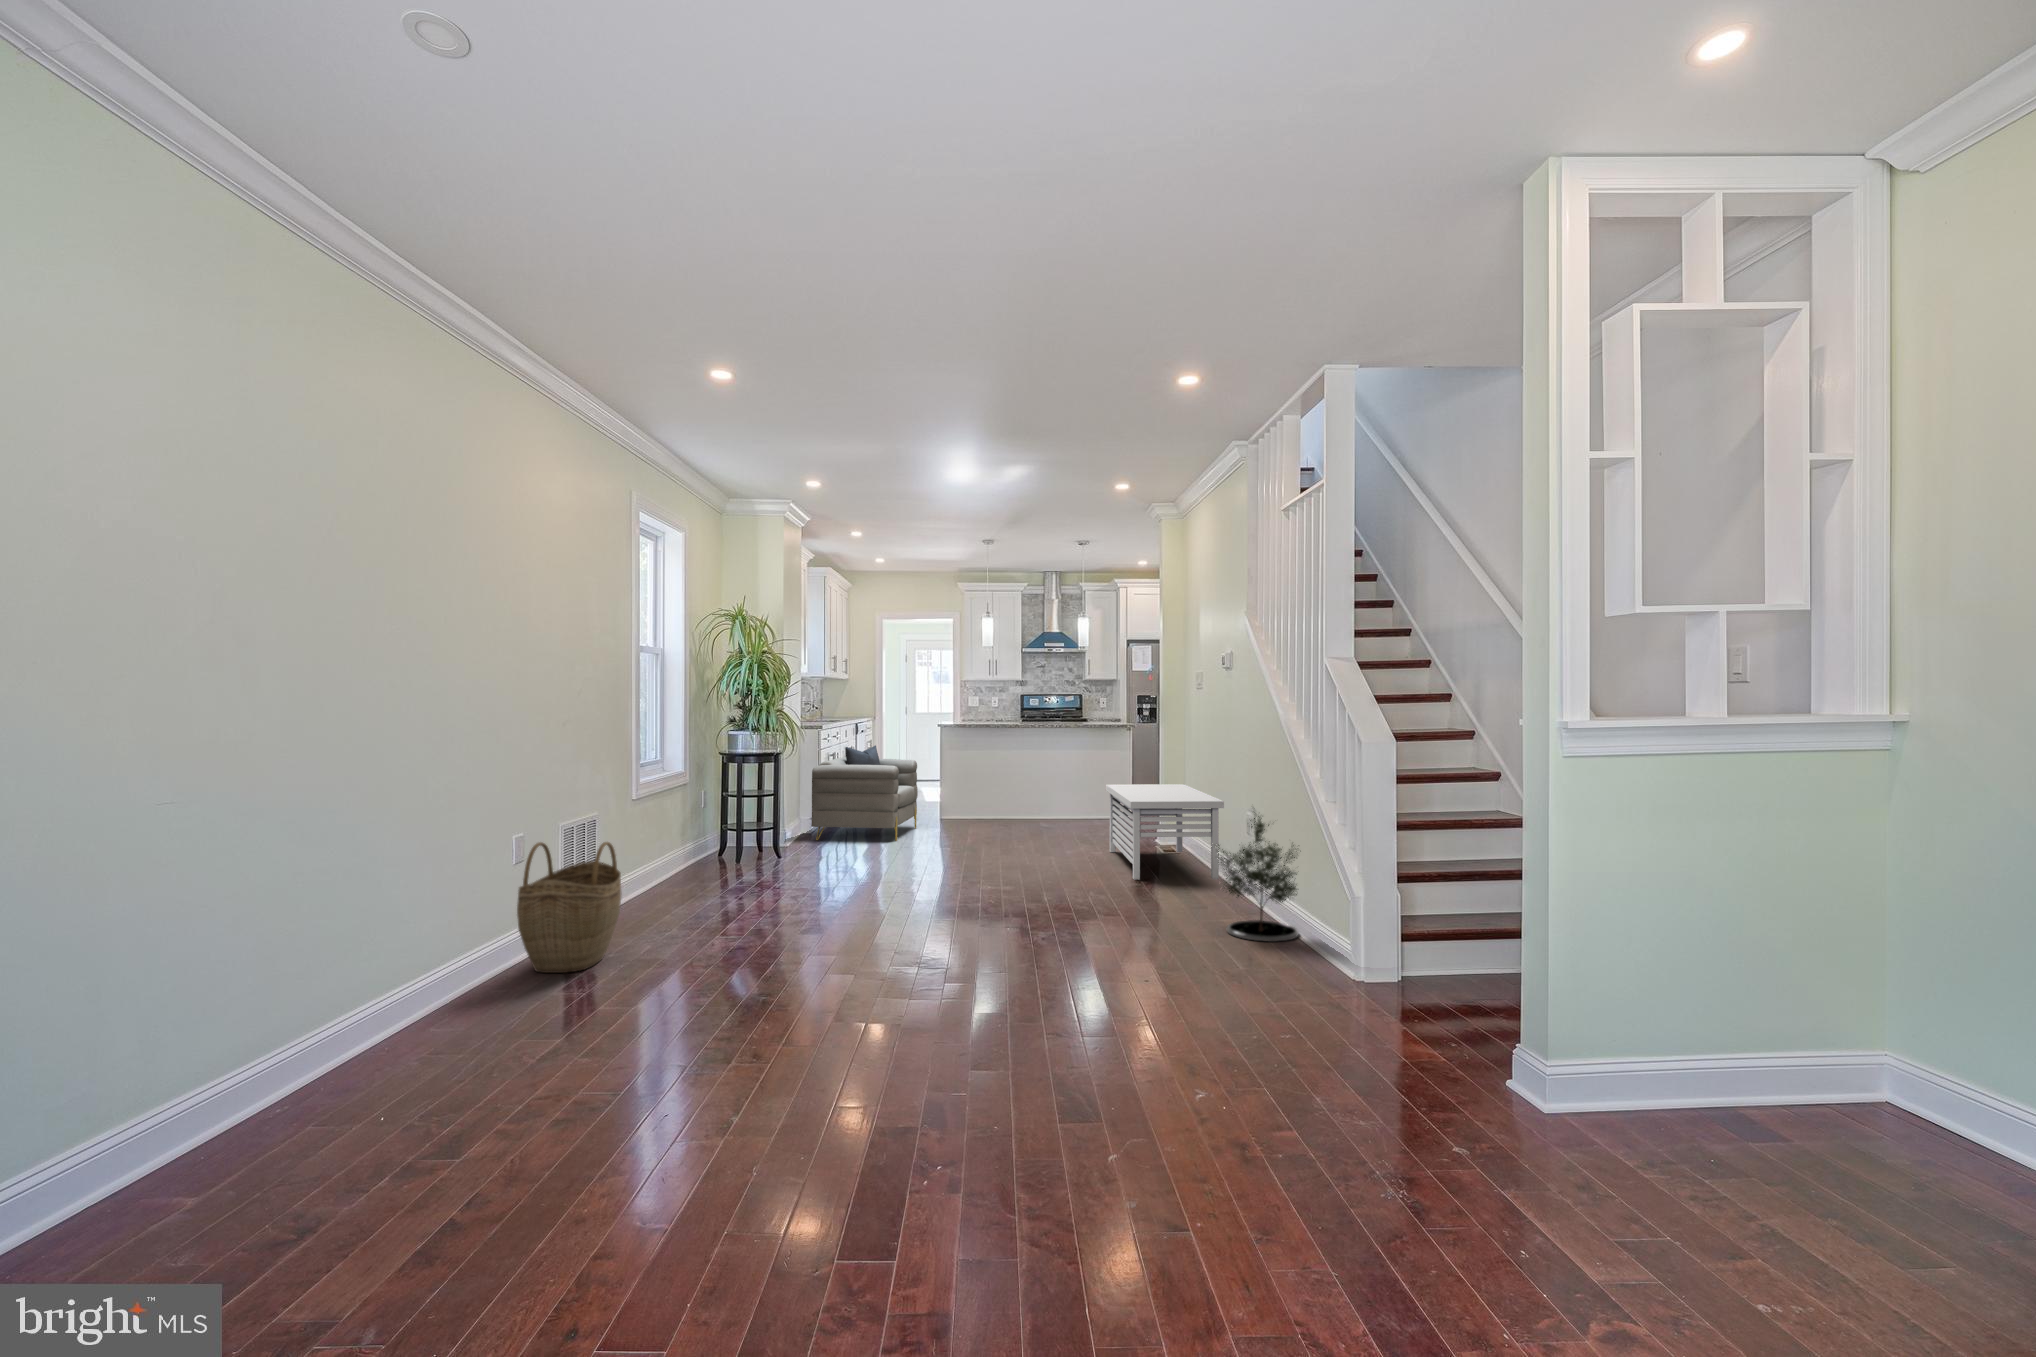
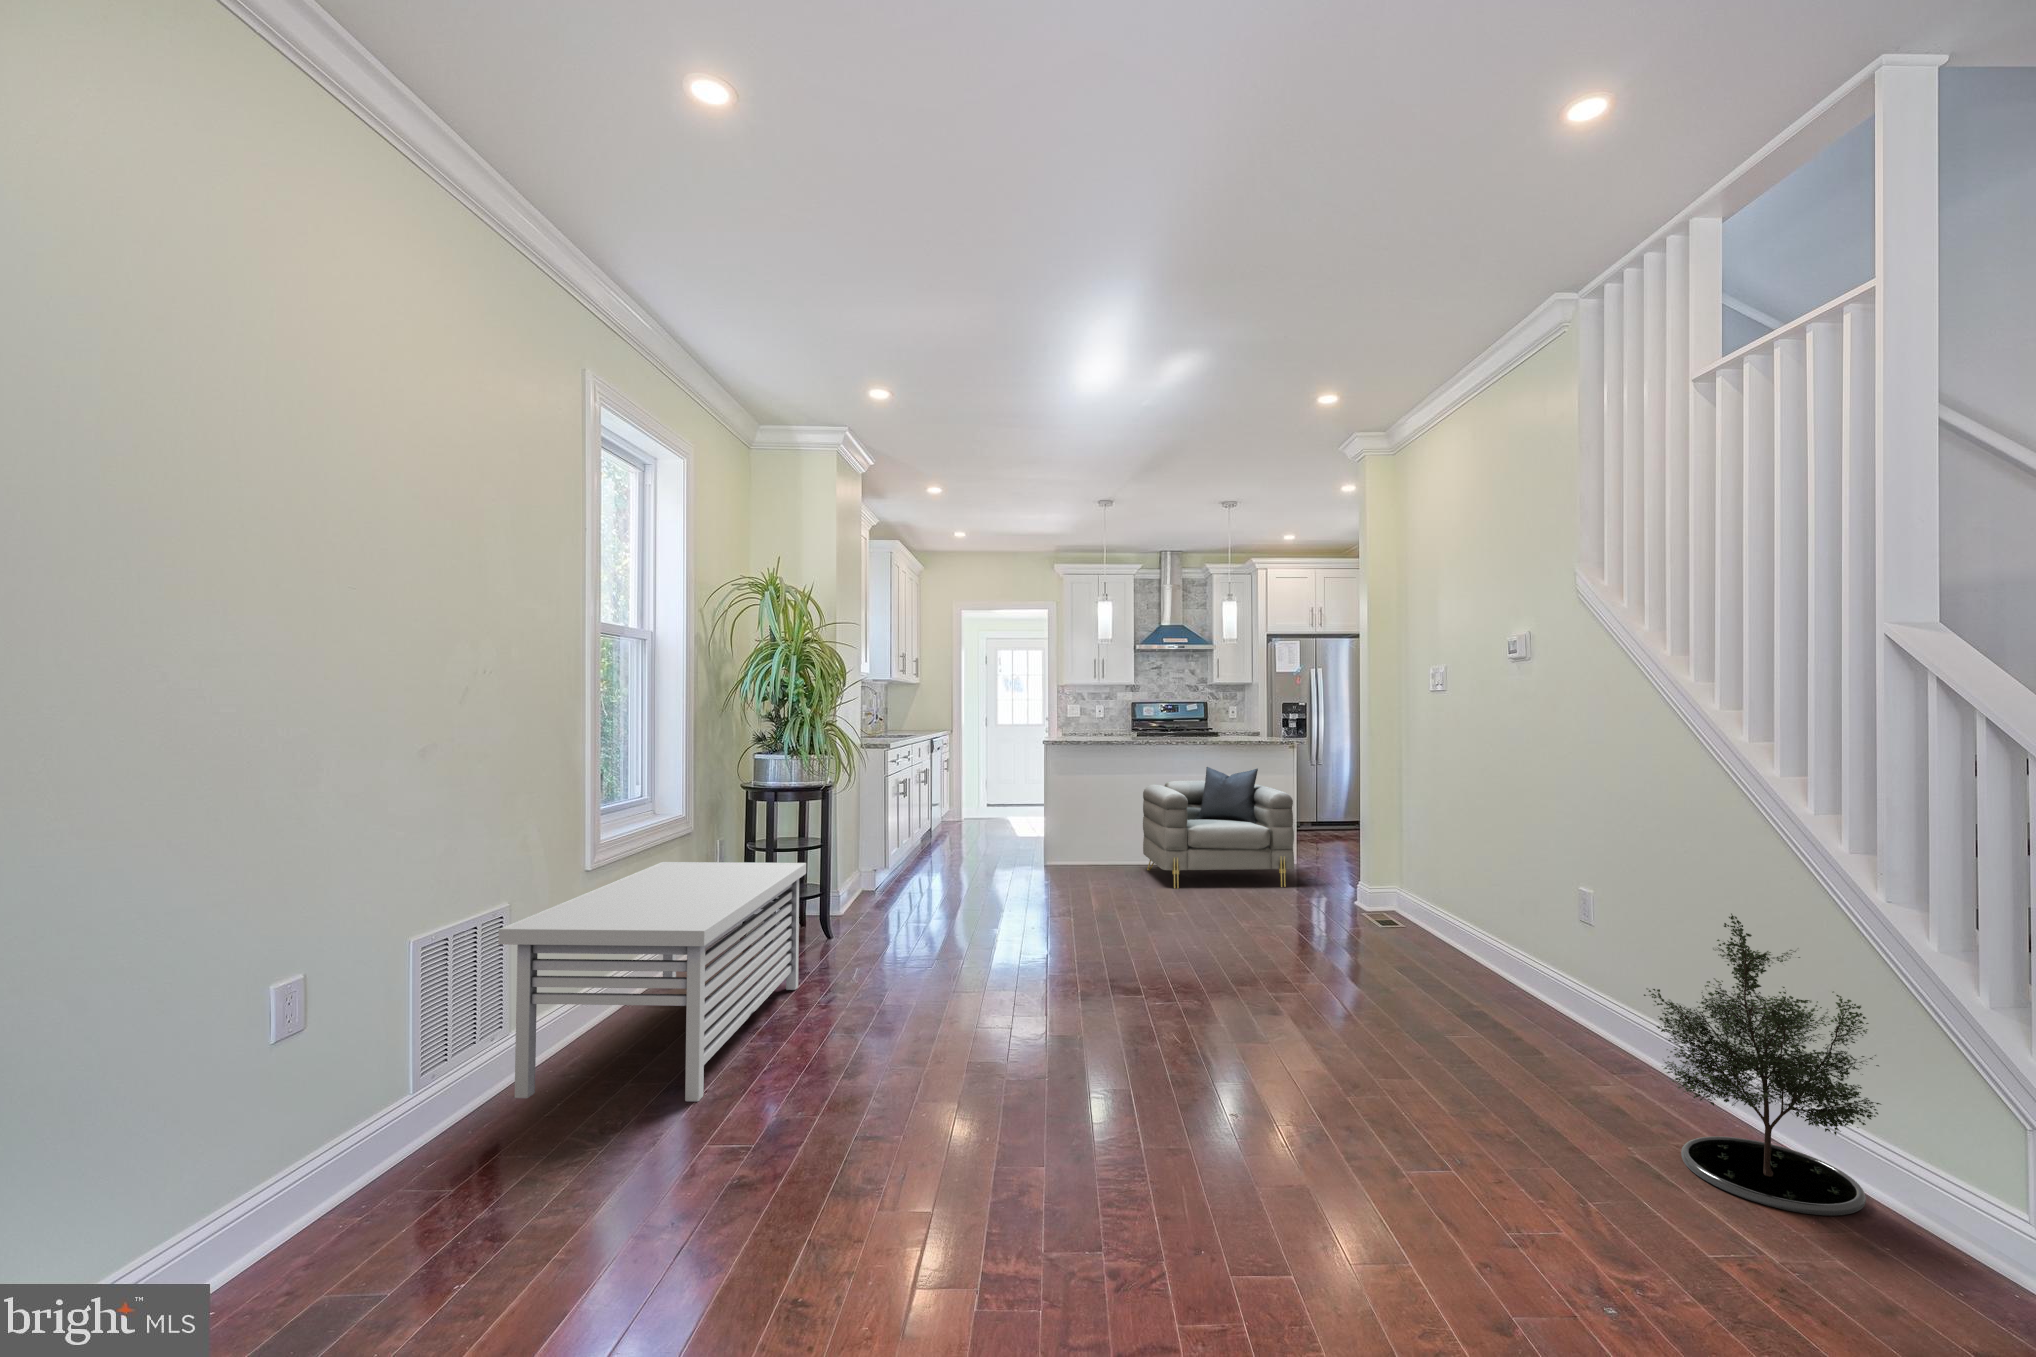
armchair: present [811,745,918,841] -> present [1143,767,1294,888]
storage bench: present [1106,784,1224,880] -> present [498,862,806,1102]
woven basket: present [517,842,621,973] -> none [244,995,498,1294]

